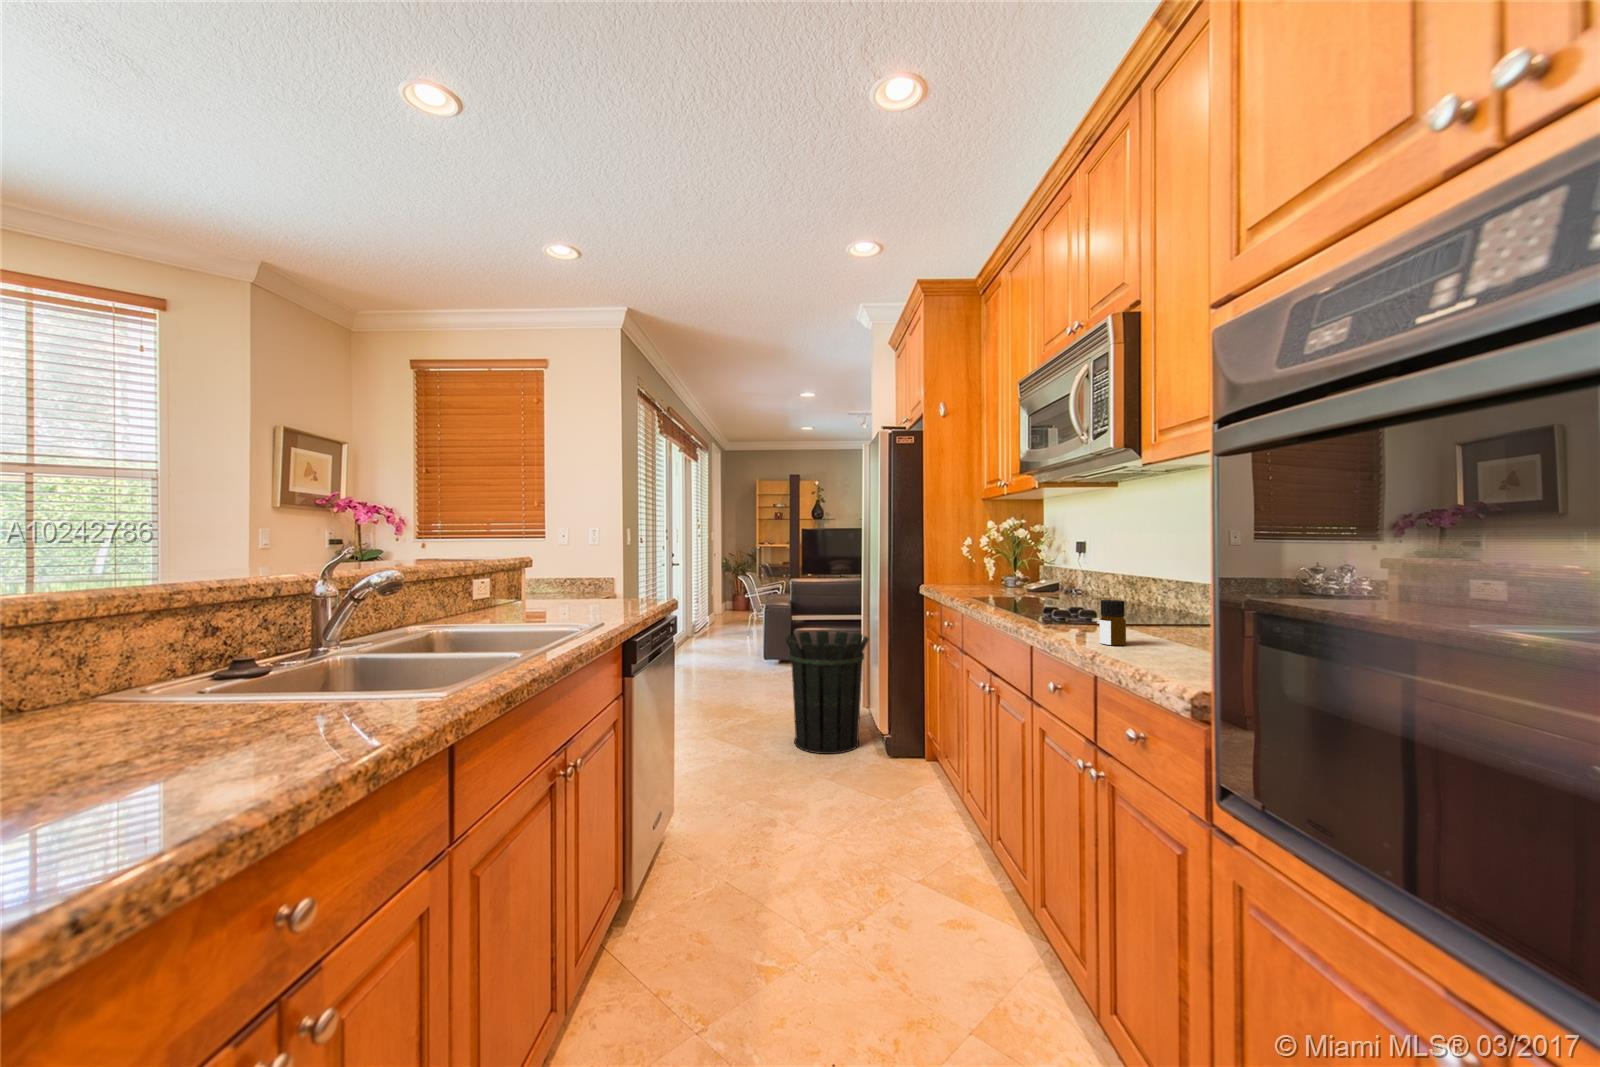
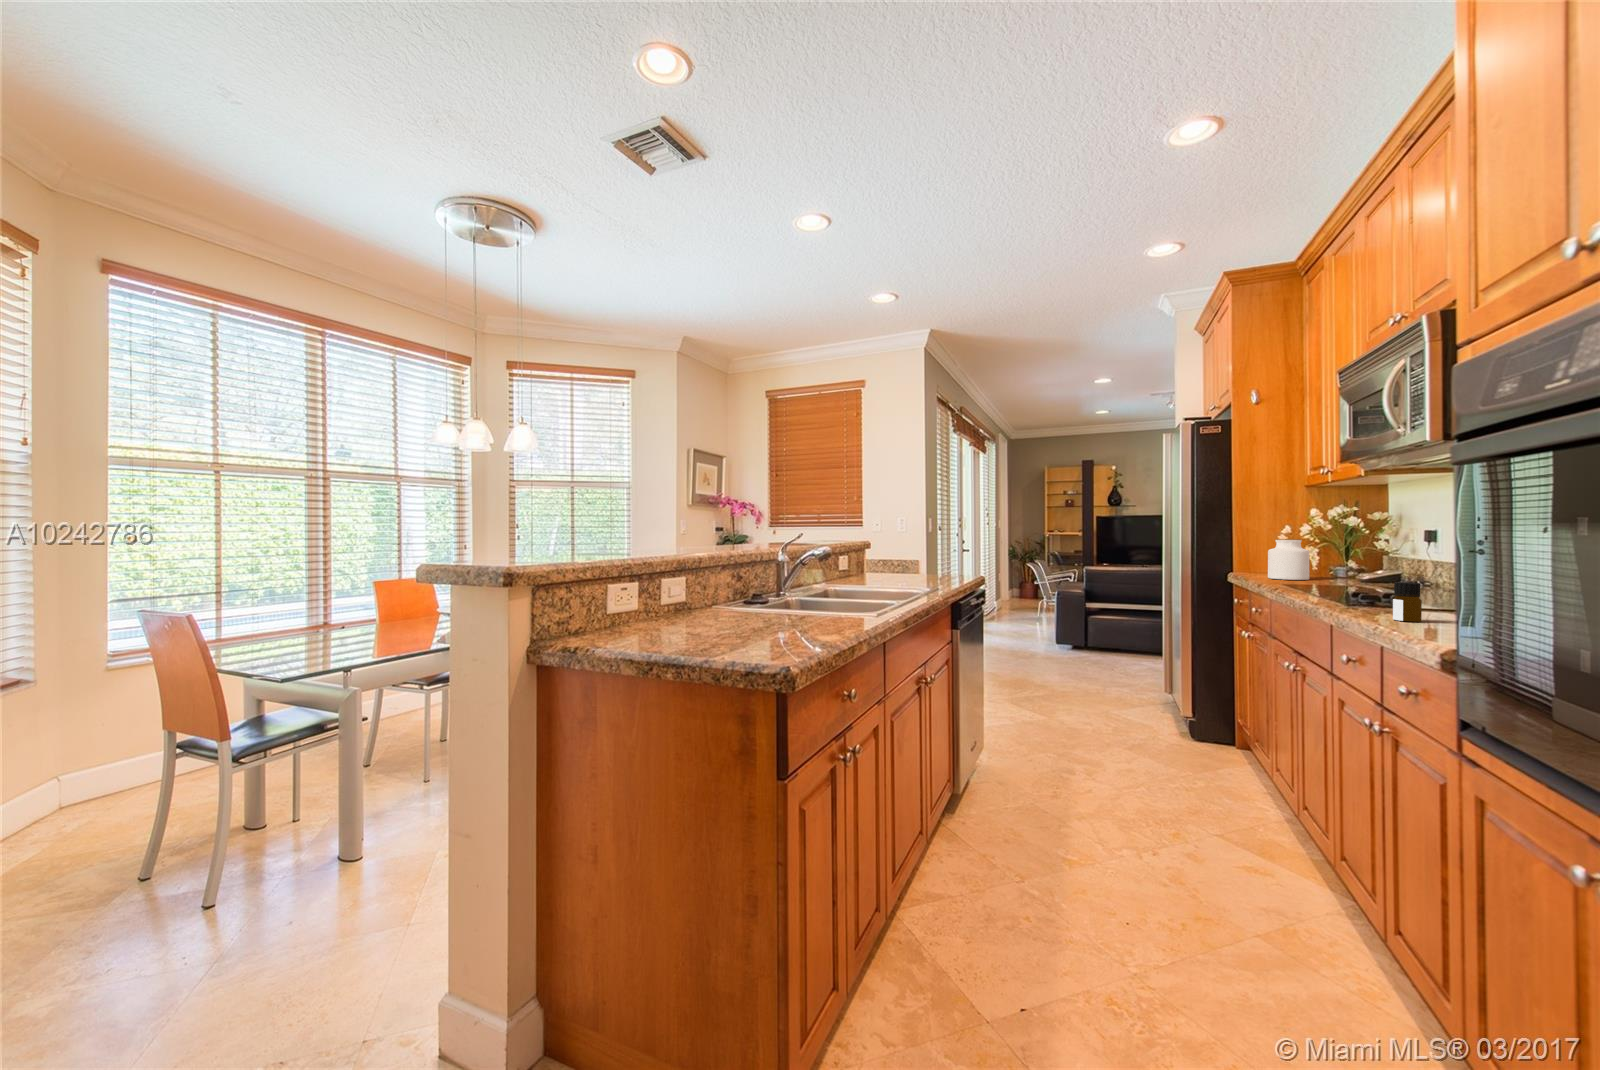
jar: none [956,551,990,591] -> present [1268,539,1310,580]
waste bin: present [785,631,869,754] -> none [1080,616,1171,730]

